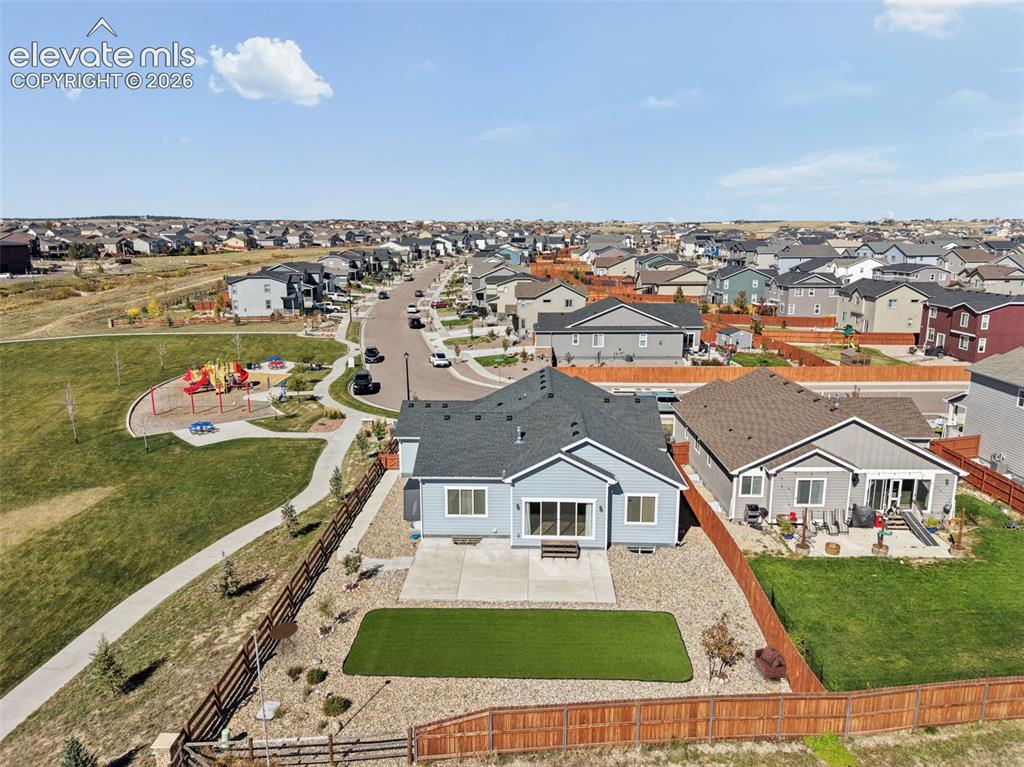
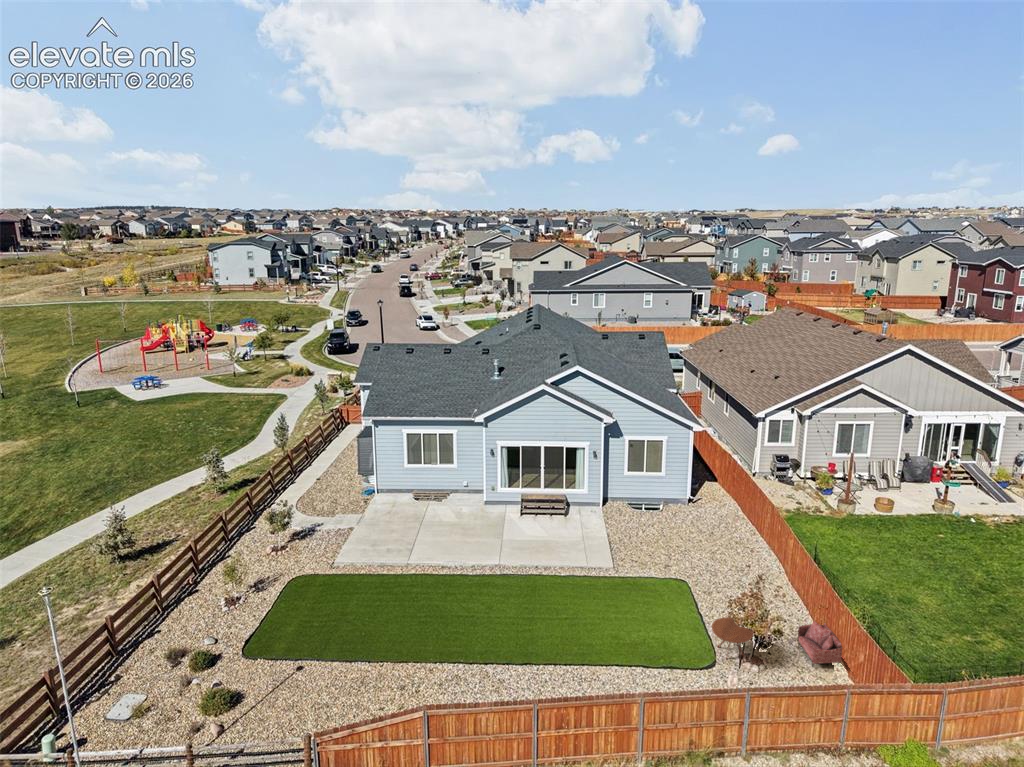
round table: present [270,622,298,651] -> present [712,617,753,657]

